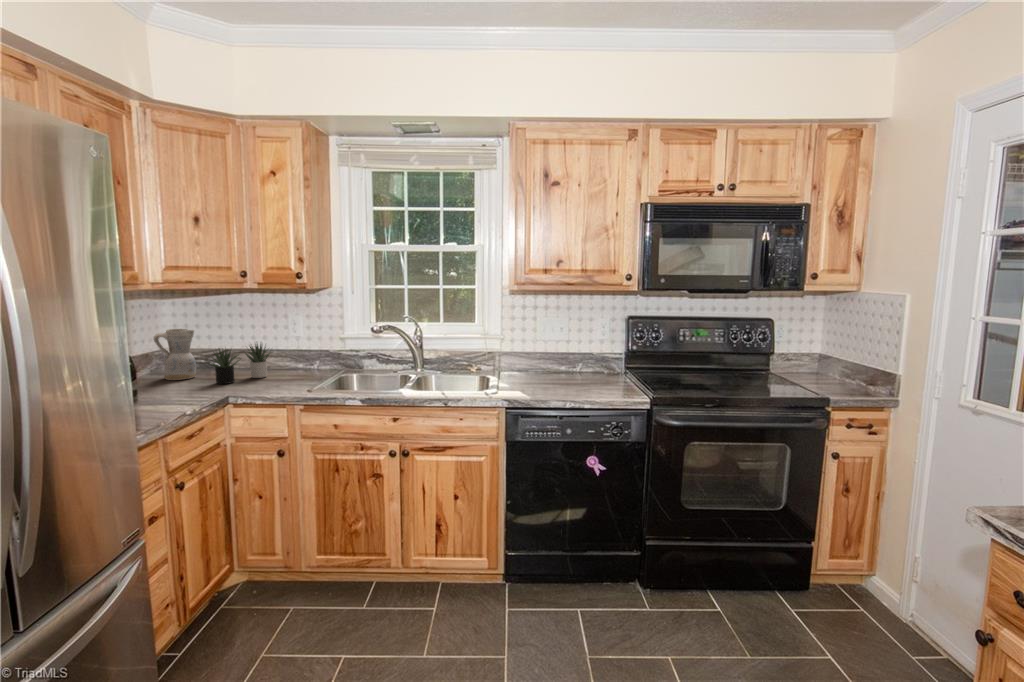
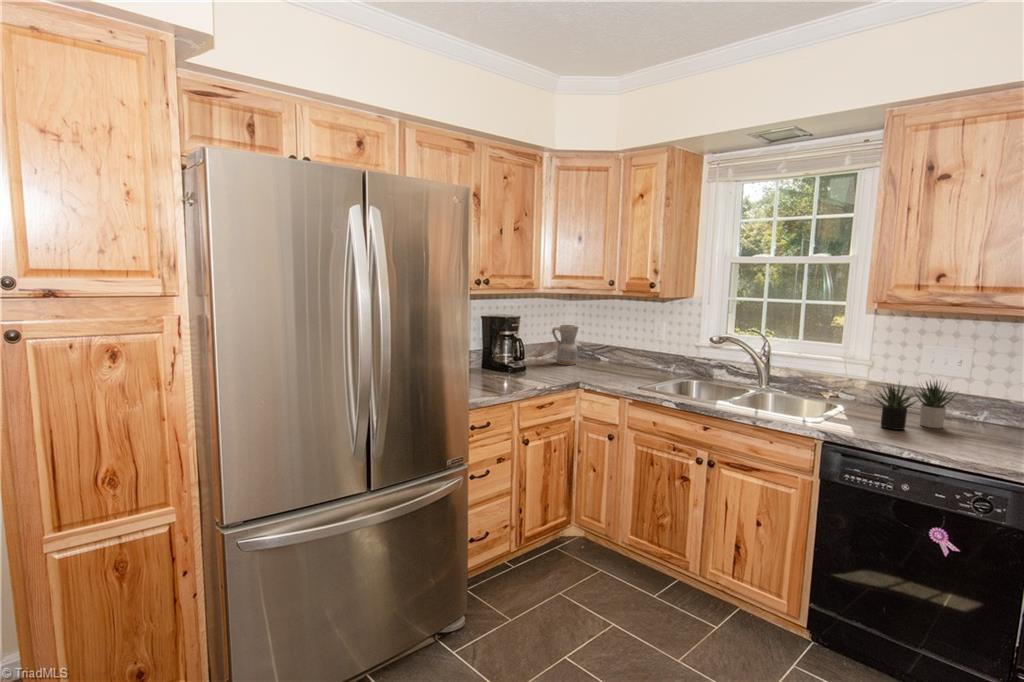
succulent plant: present [210,344,271,384] -> present [874,381,955,430]

